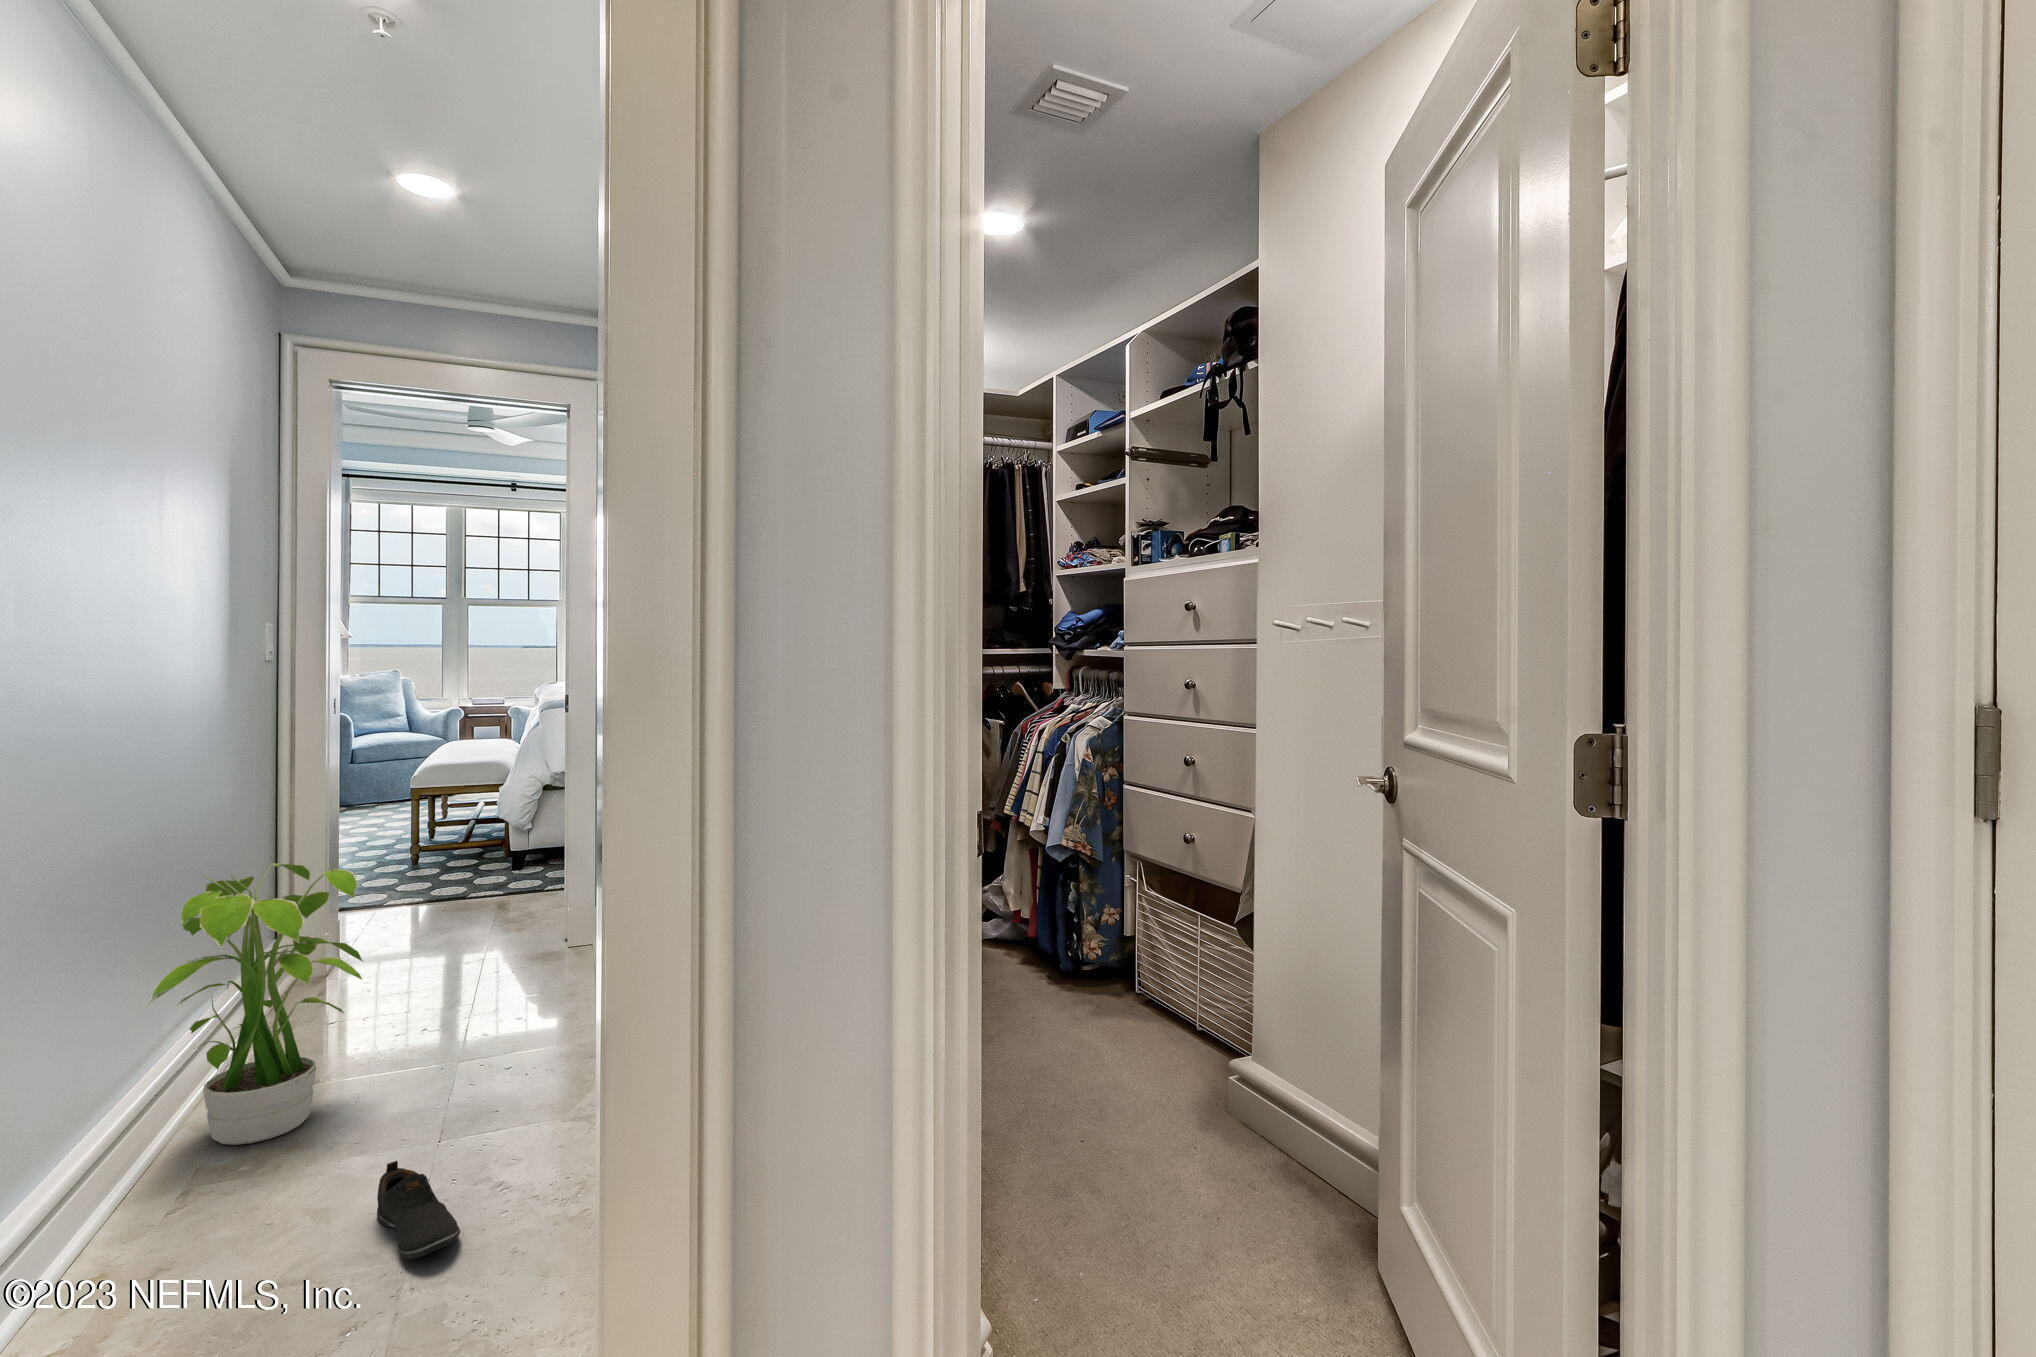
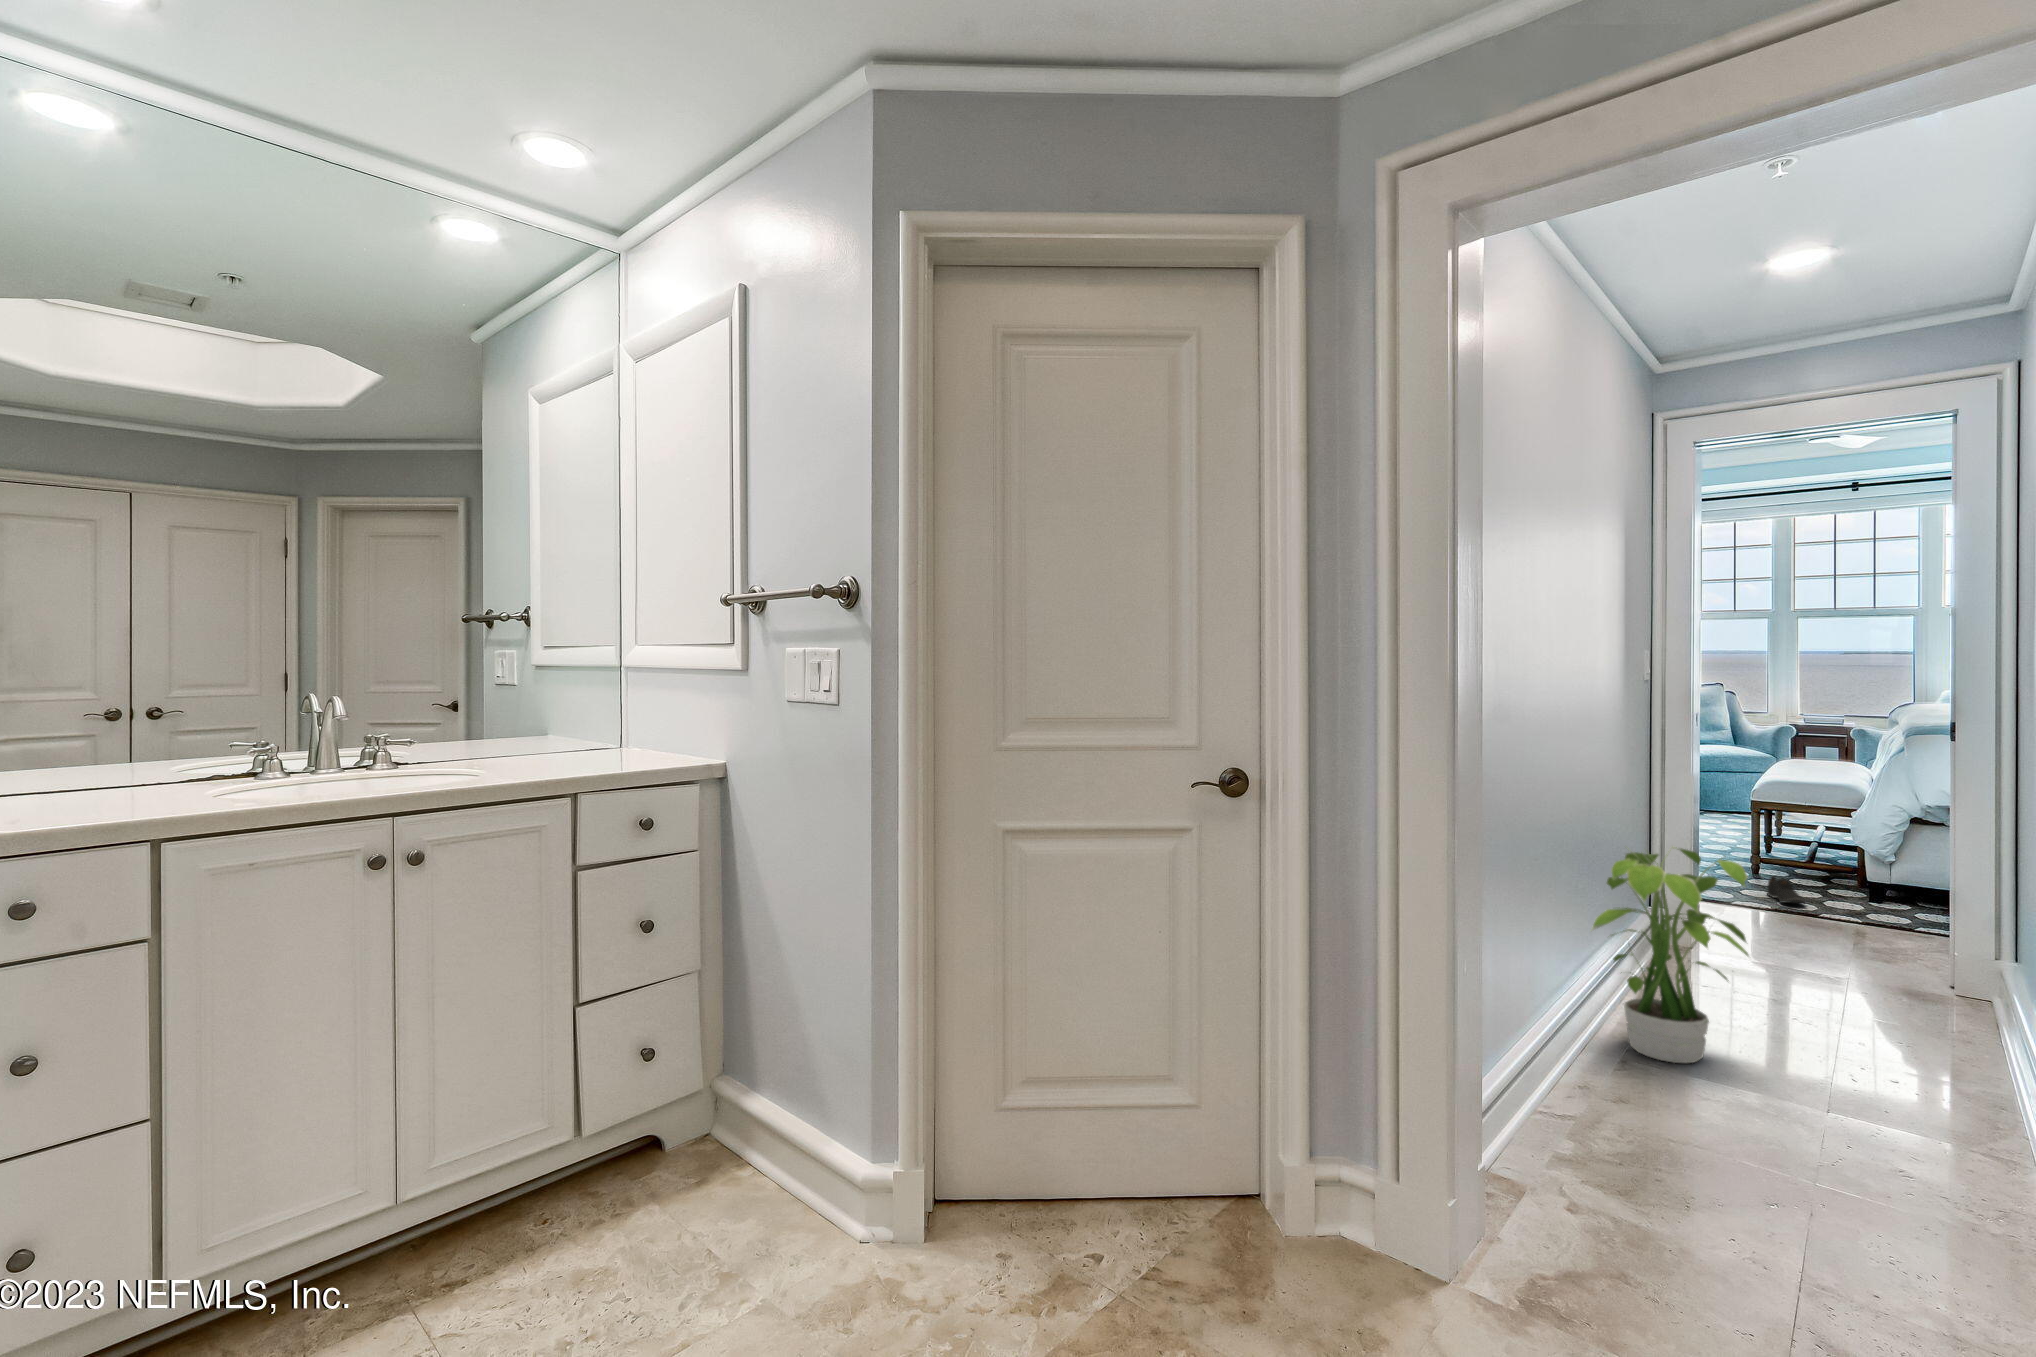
shoe: present [377,1161,461,1259] -> present [1767,876,1805,904]

